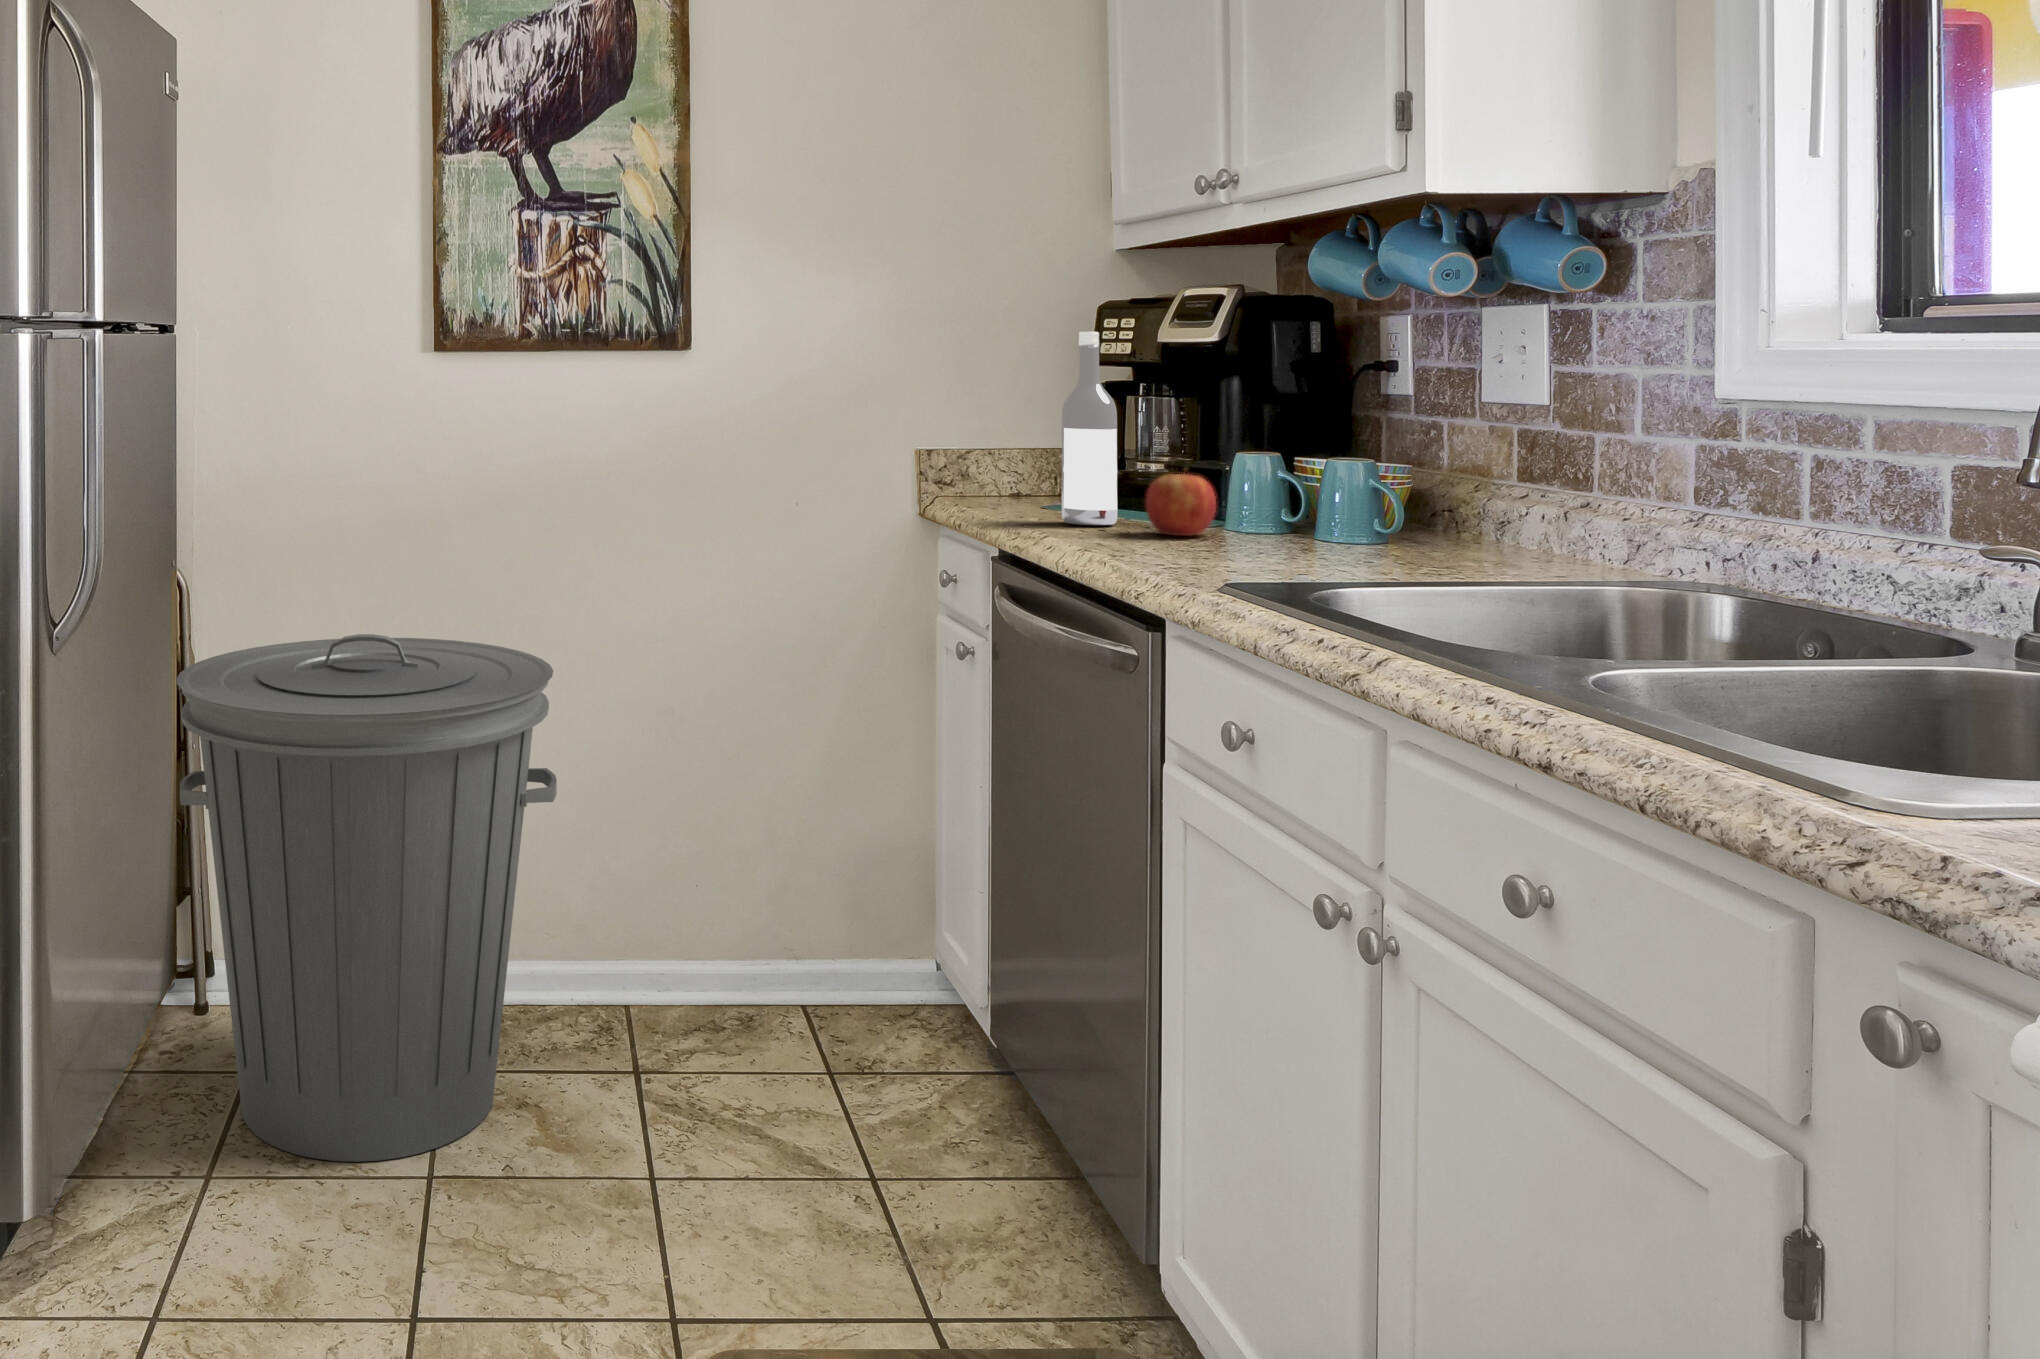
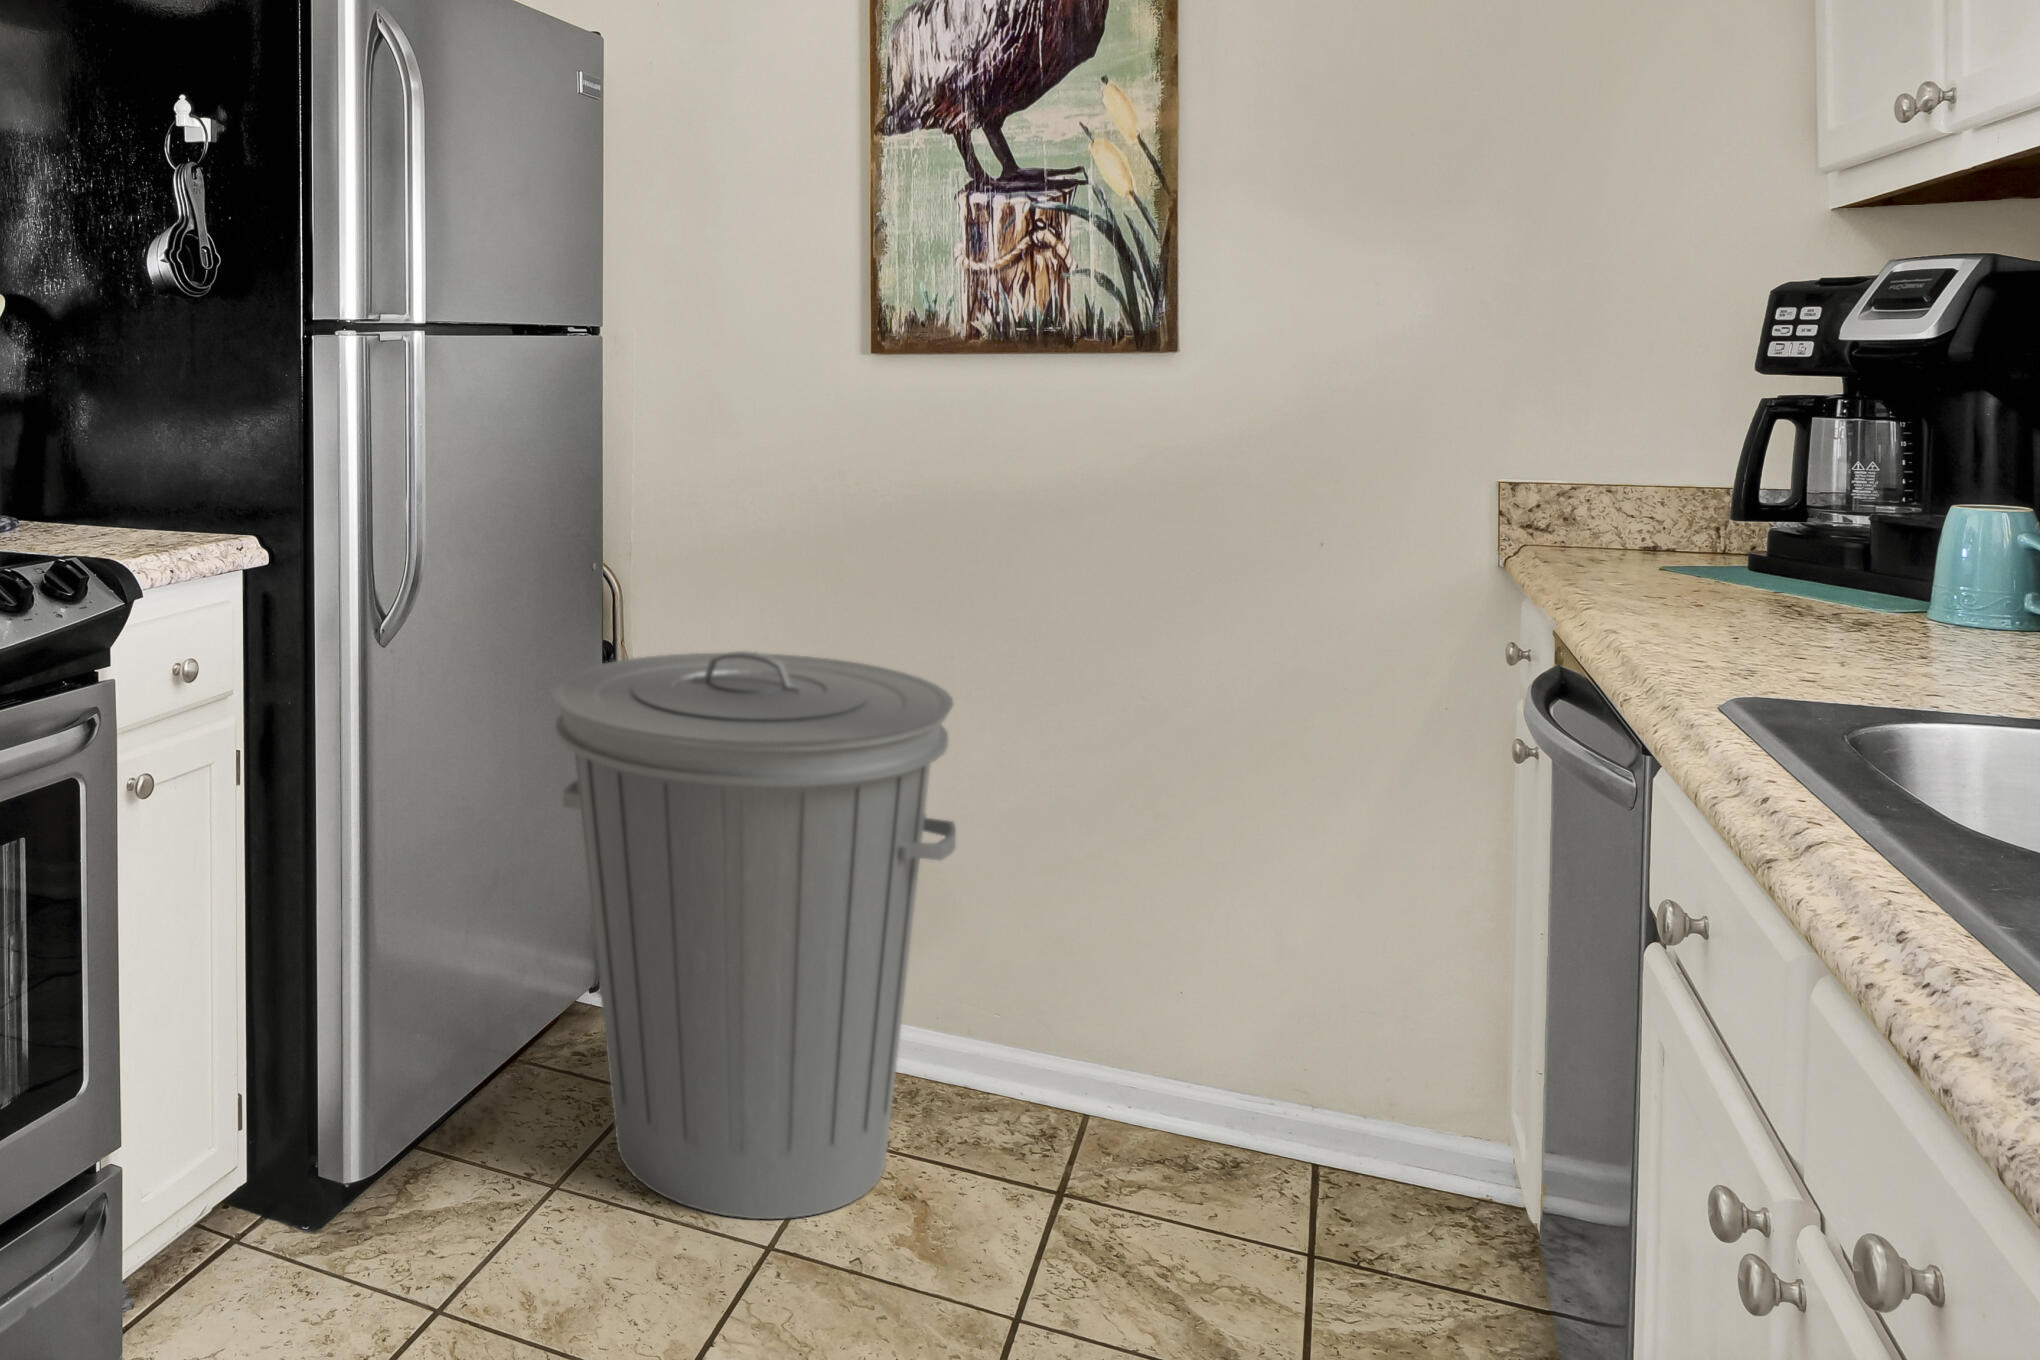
wine bottle: present [1062,332,1118,525] -> none [1632,324,1722,594]
apple: present [1146,468,1216,536] -> none [1743,519,1865,618]

